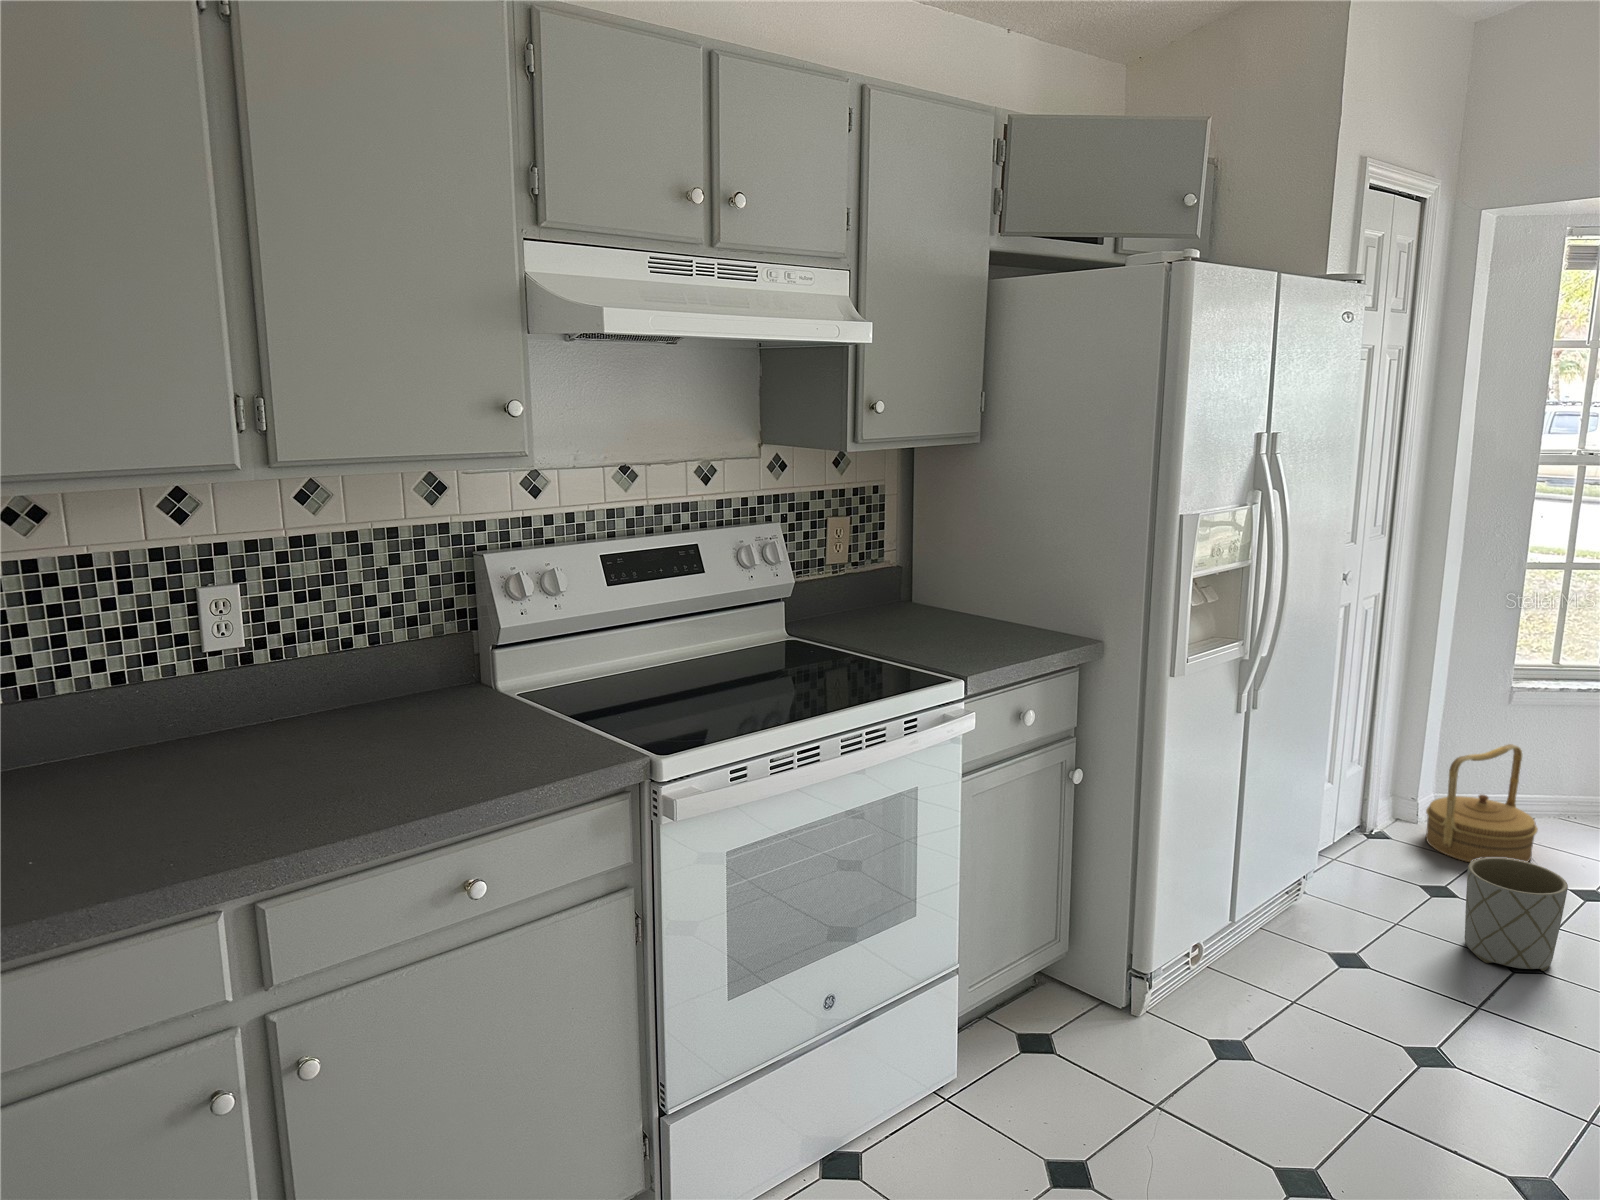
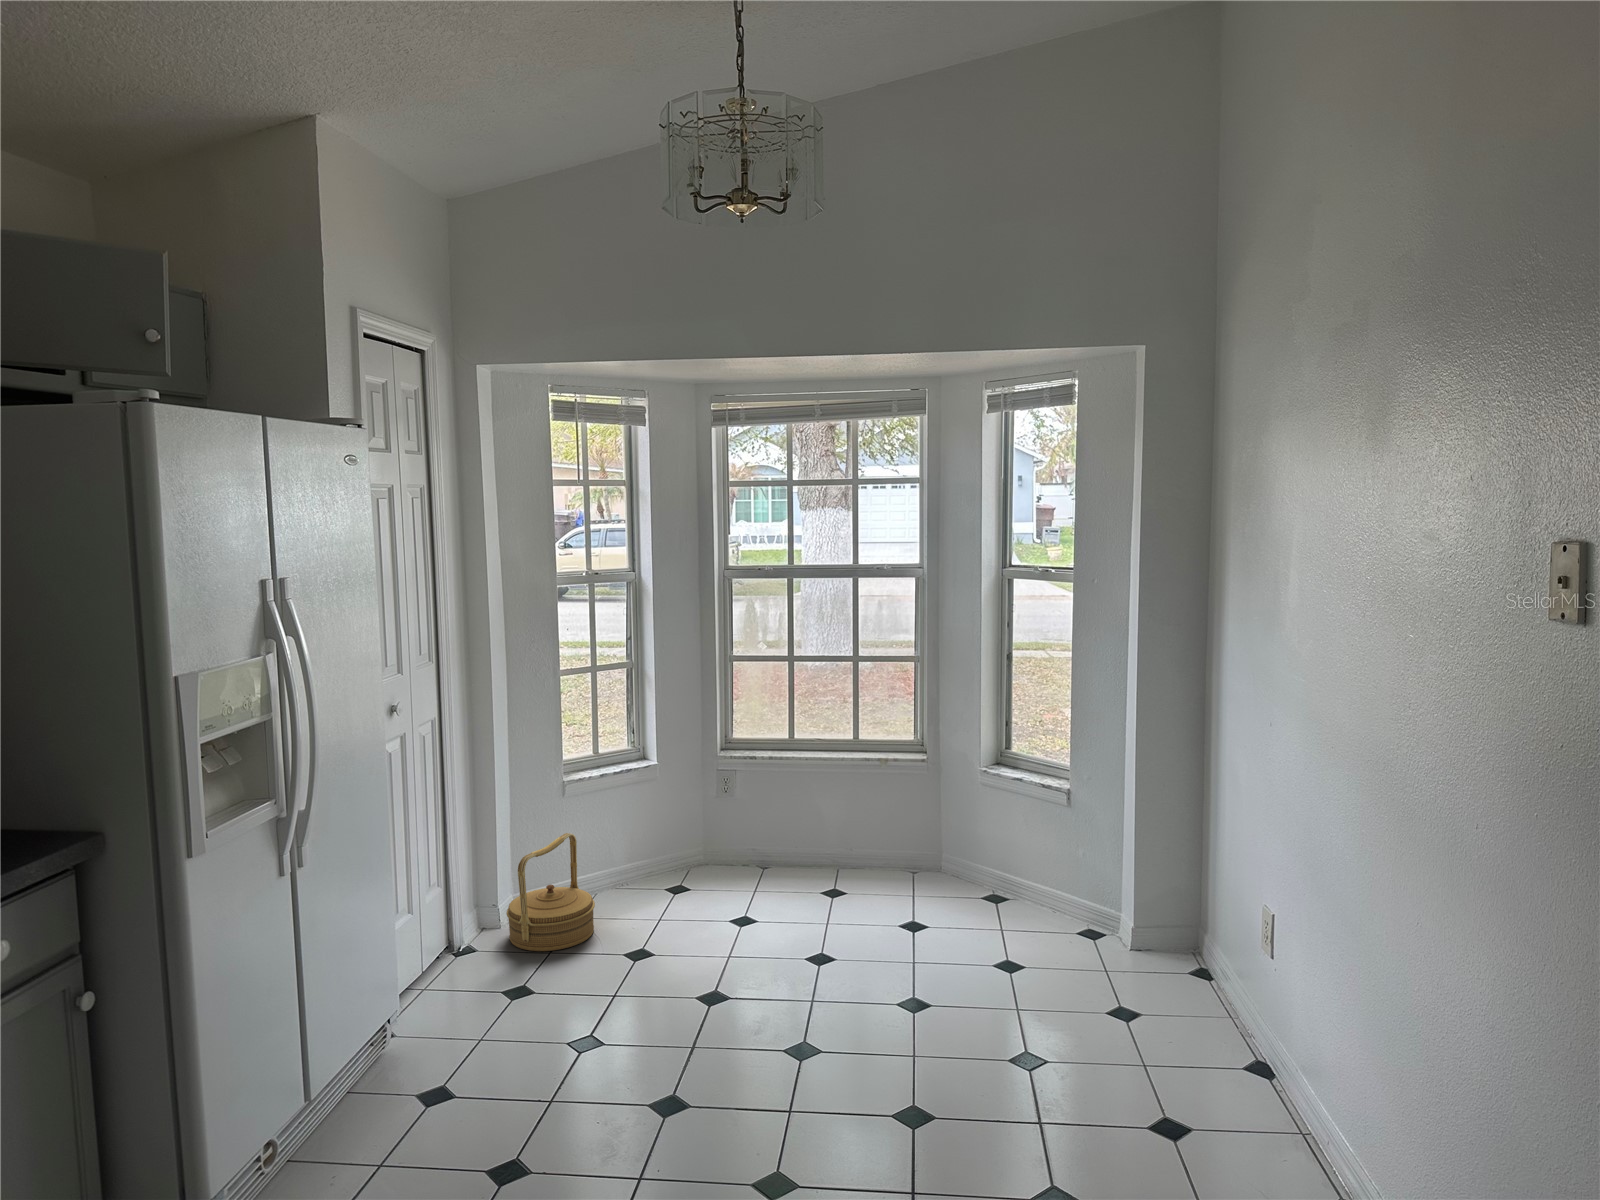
planter: present [1465,858,1568,971] -> none [533,942,609,1048]

